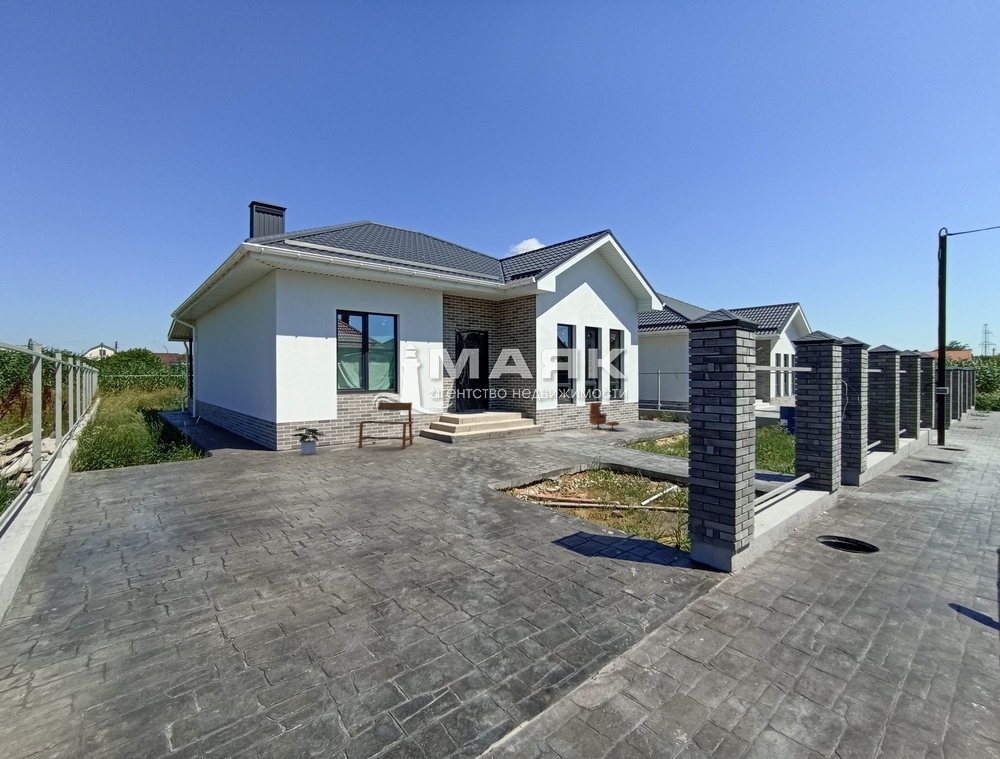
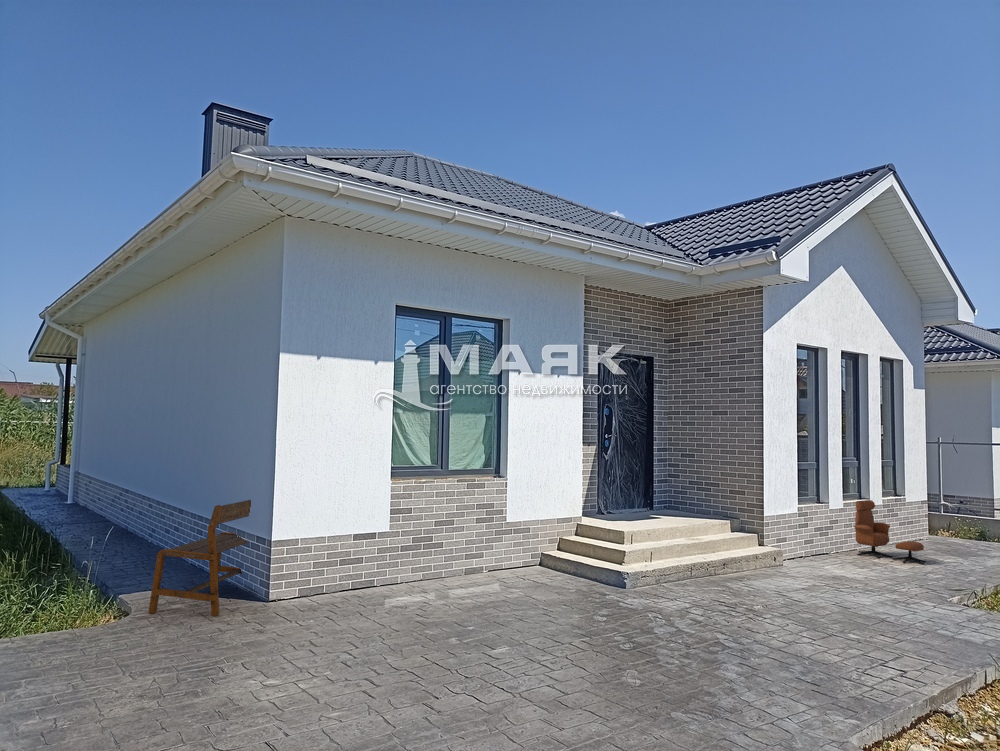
bench: present [359,402,414,449] -> present [148,500,251,616]
potted plant: present [292,428,325,455] -> none [301,551,373,611]

